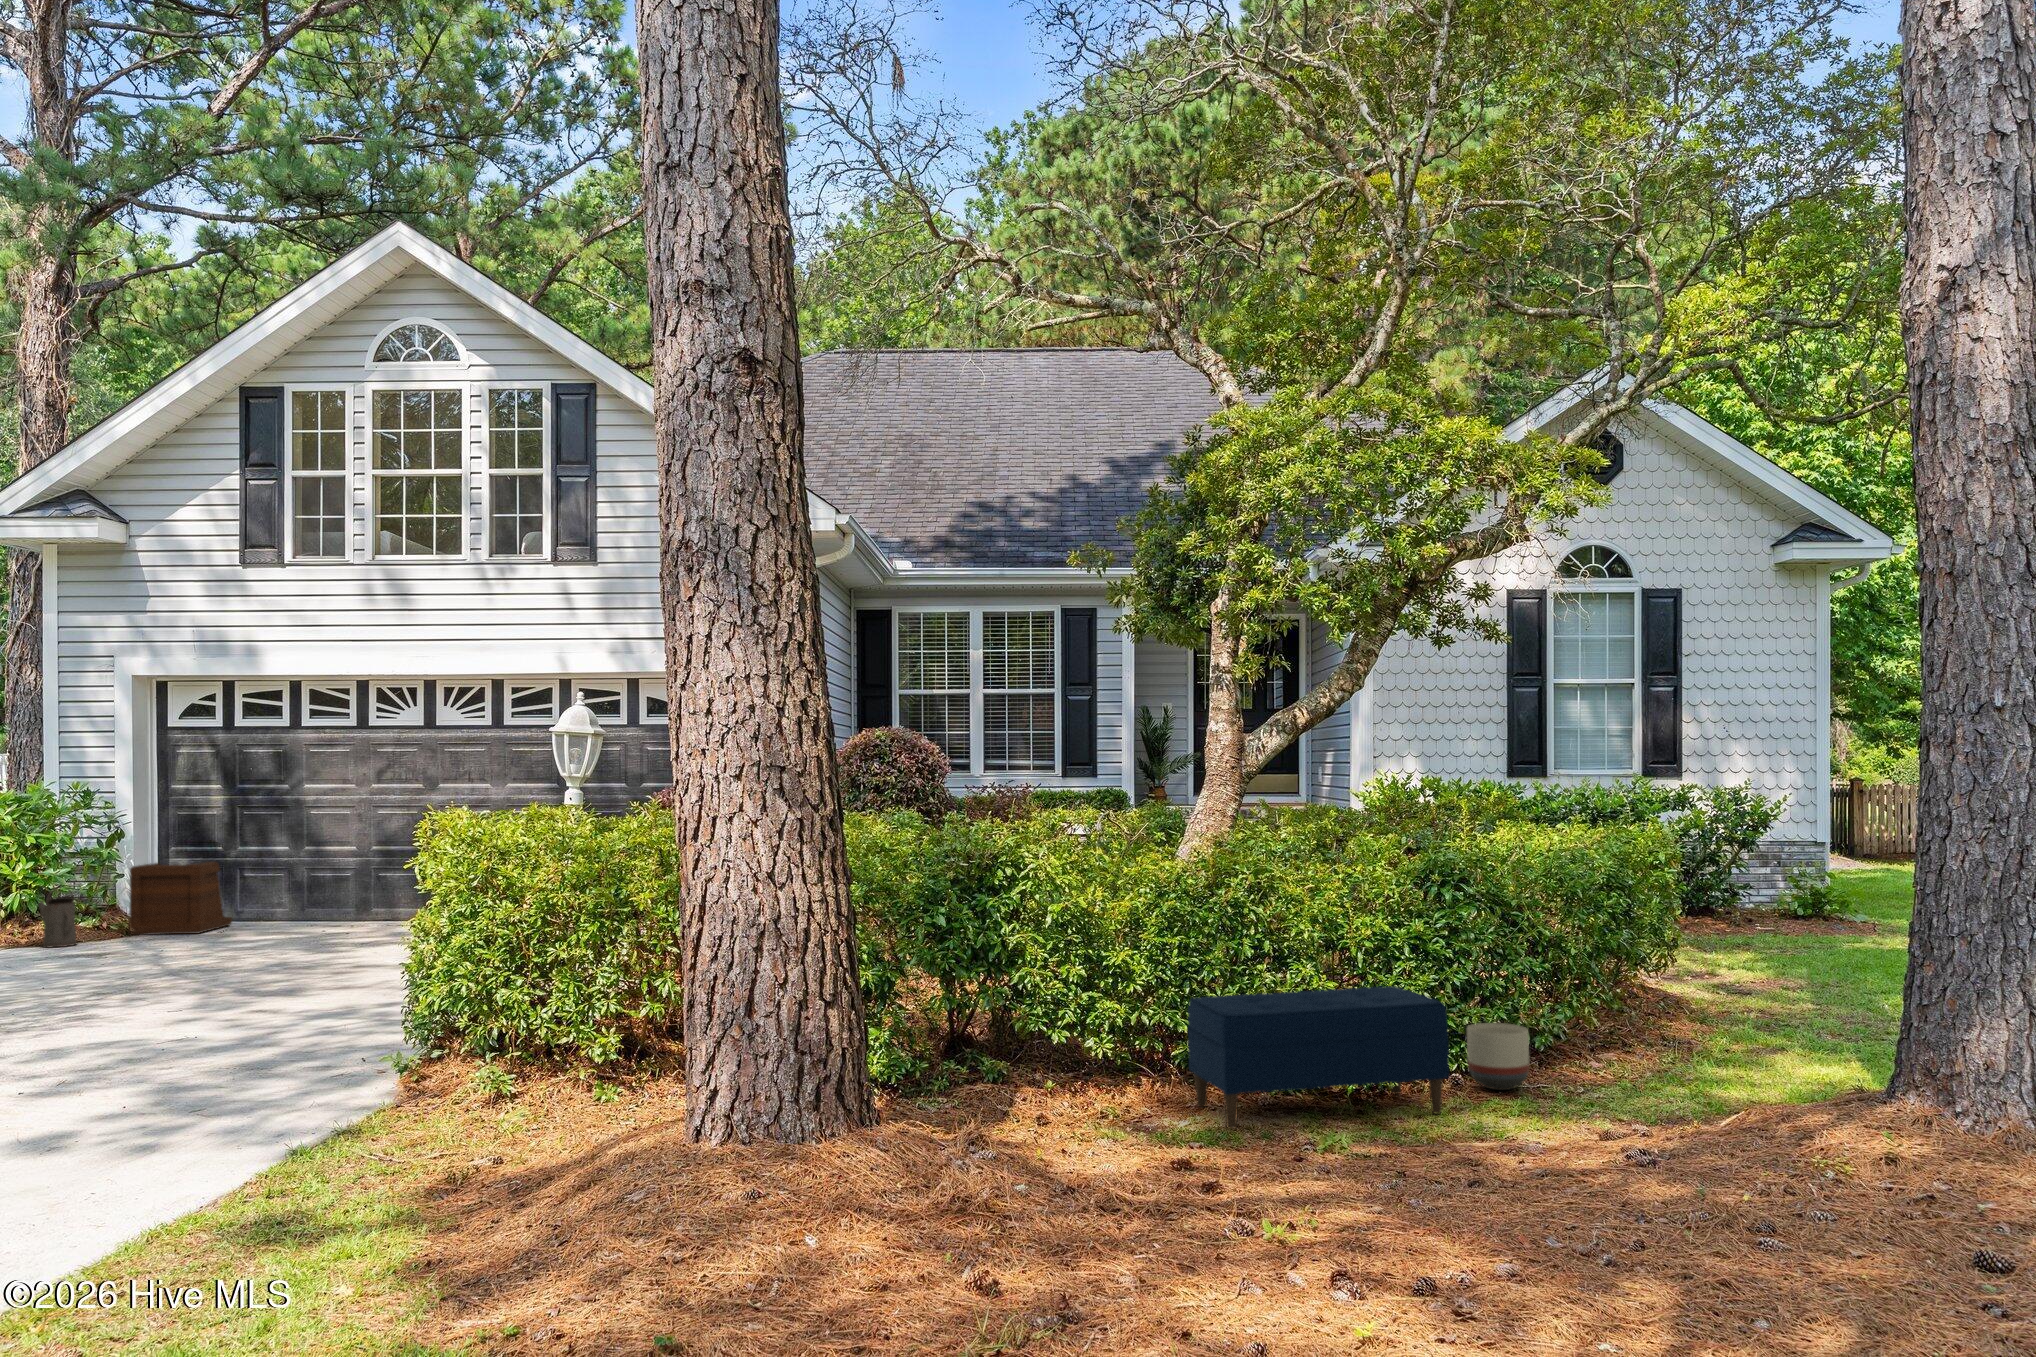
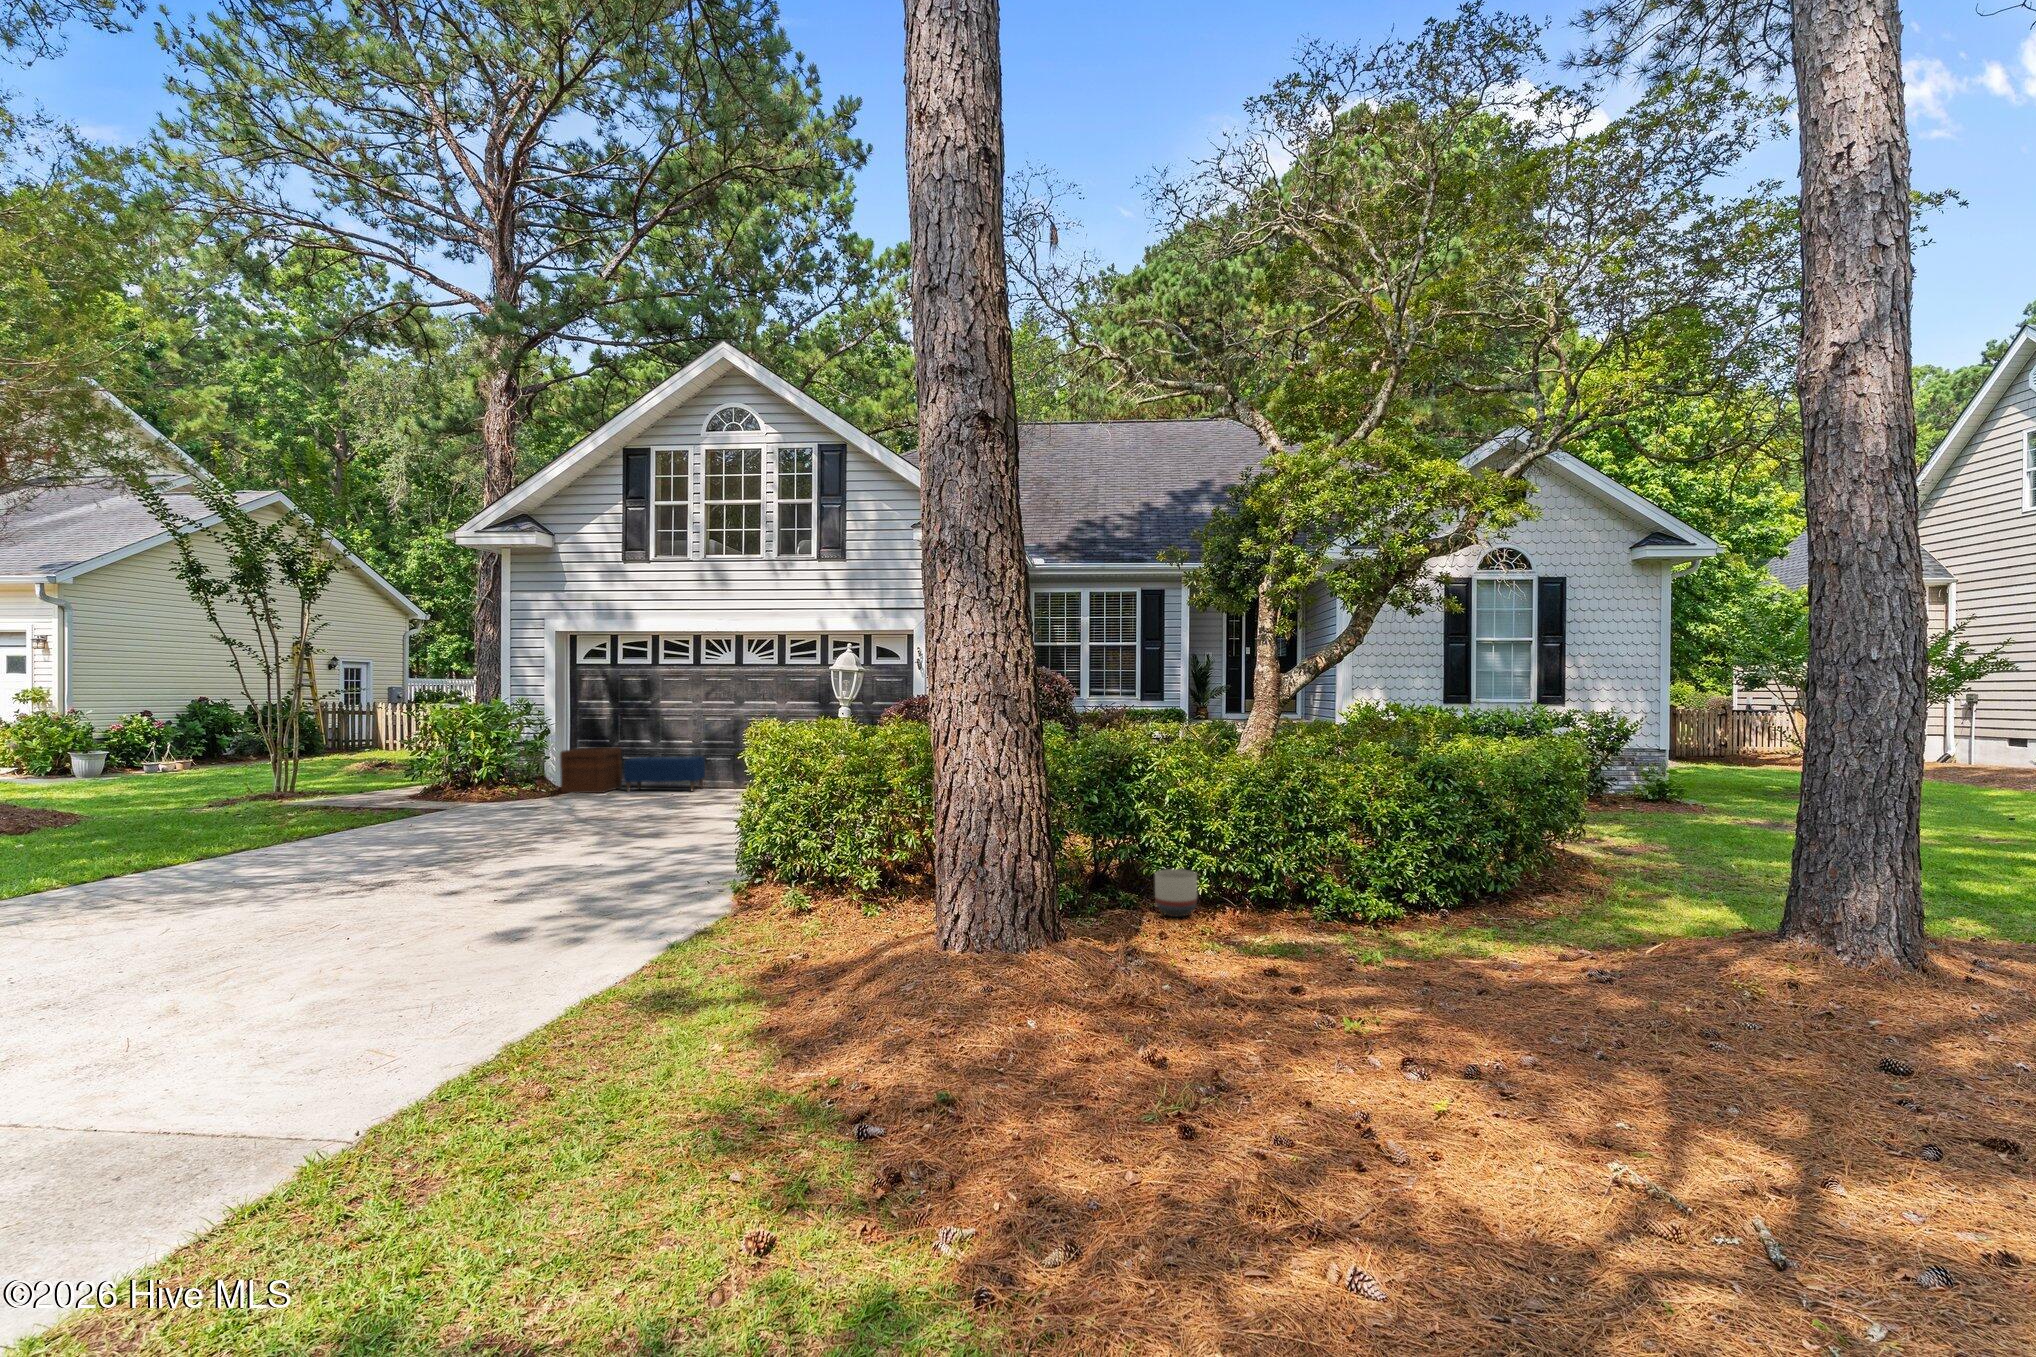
watering can: present [39,889,77,948] -> none [505,763,530,800]
bench: present [1188,986,1449,1129] -> present [624,756,705,792]
planter: present [1467,1023,1529,1090] -> present [1155,869,1197,917]

